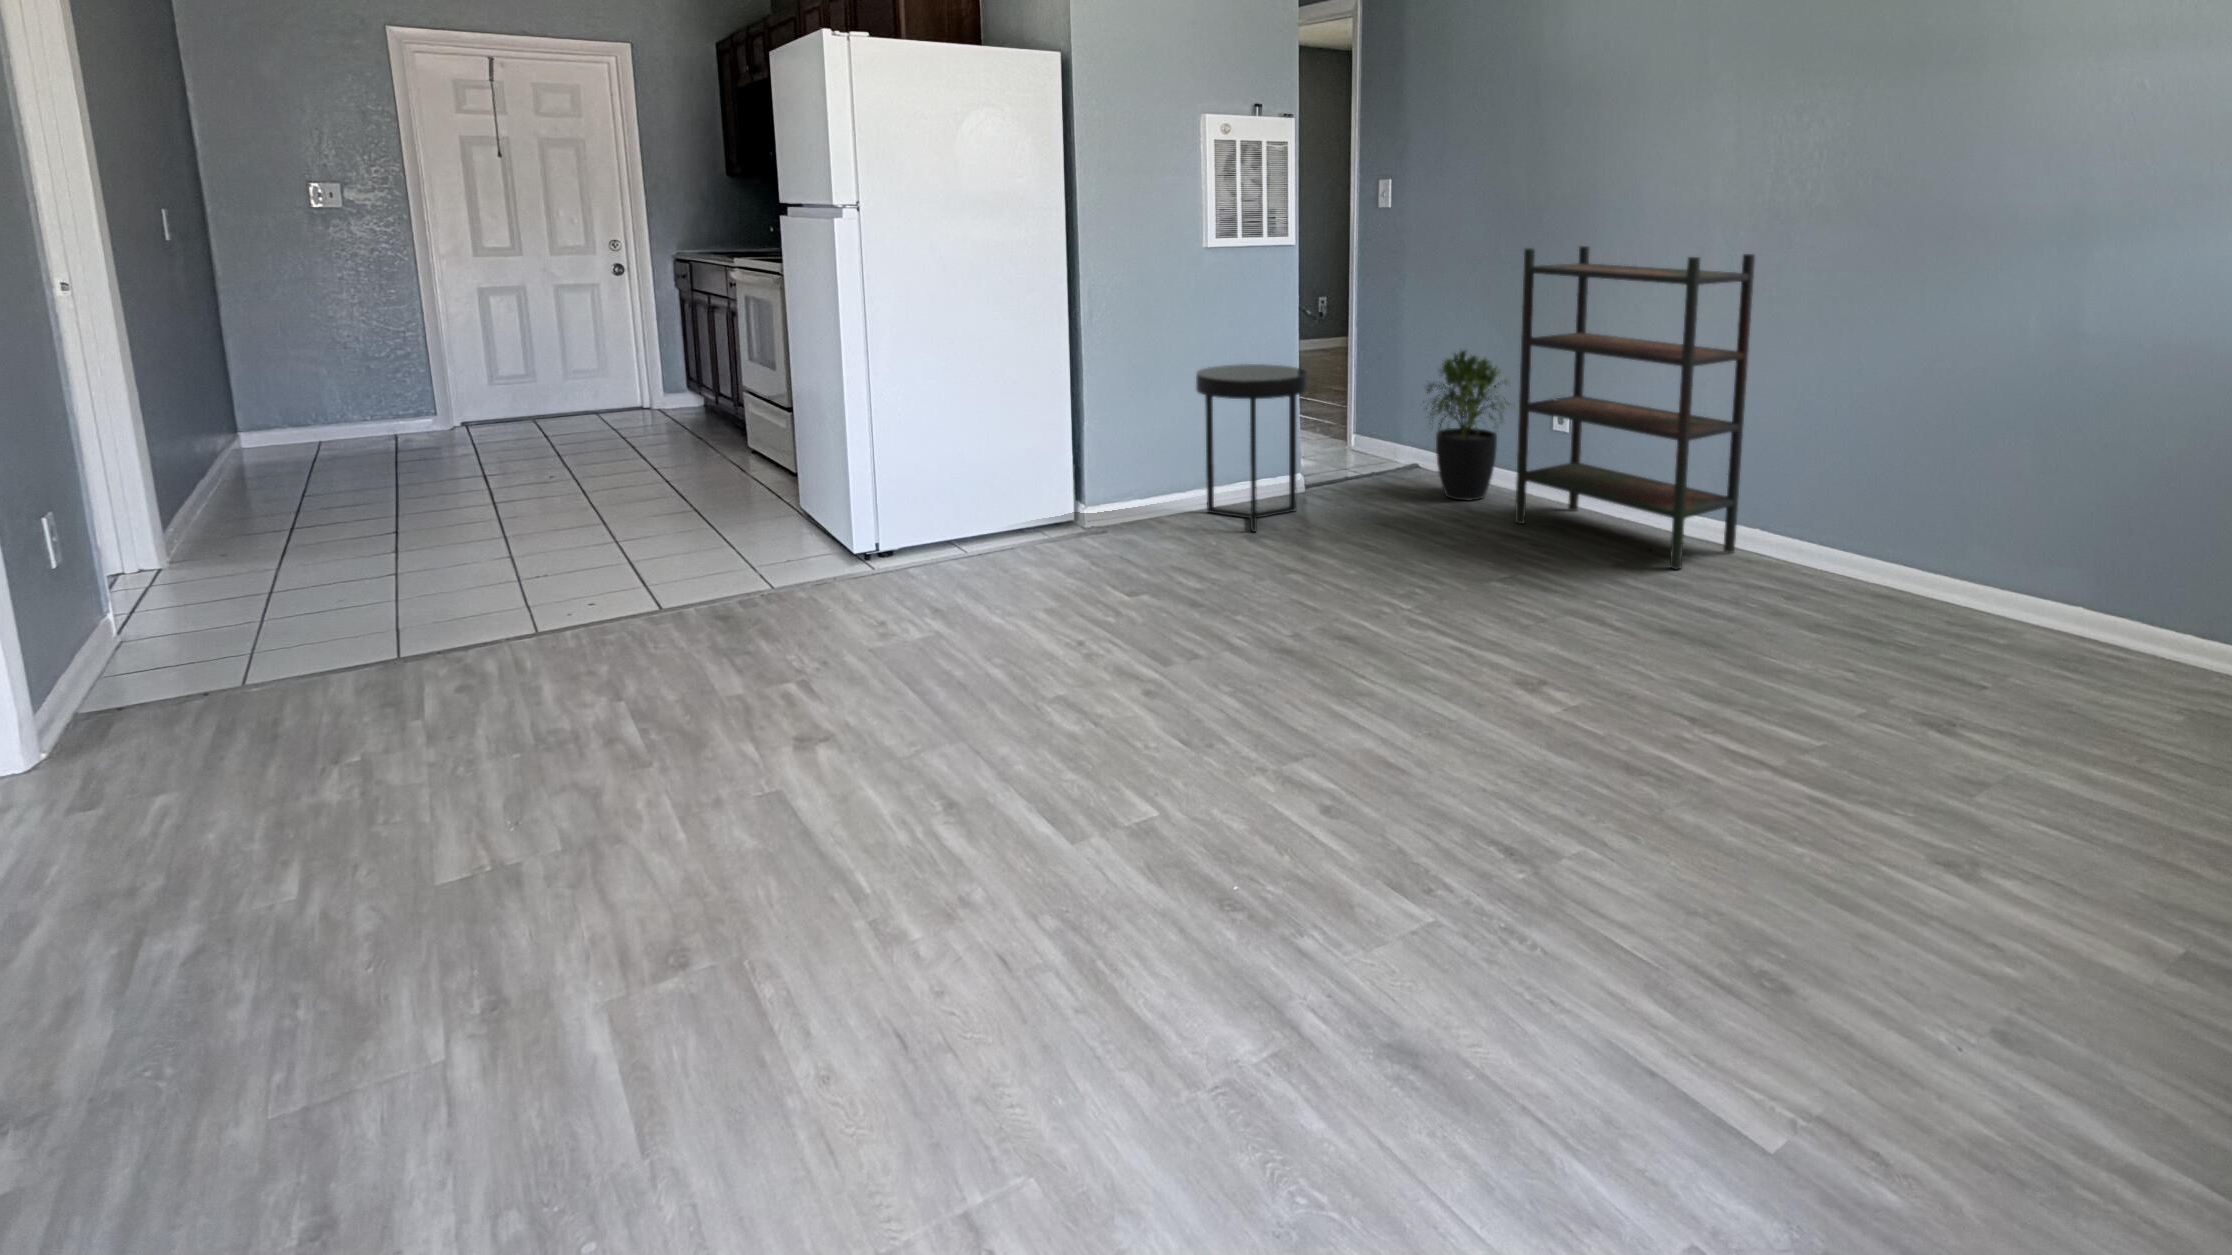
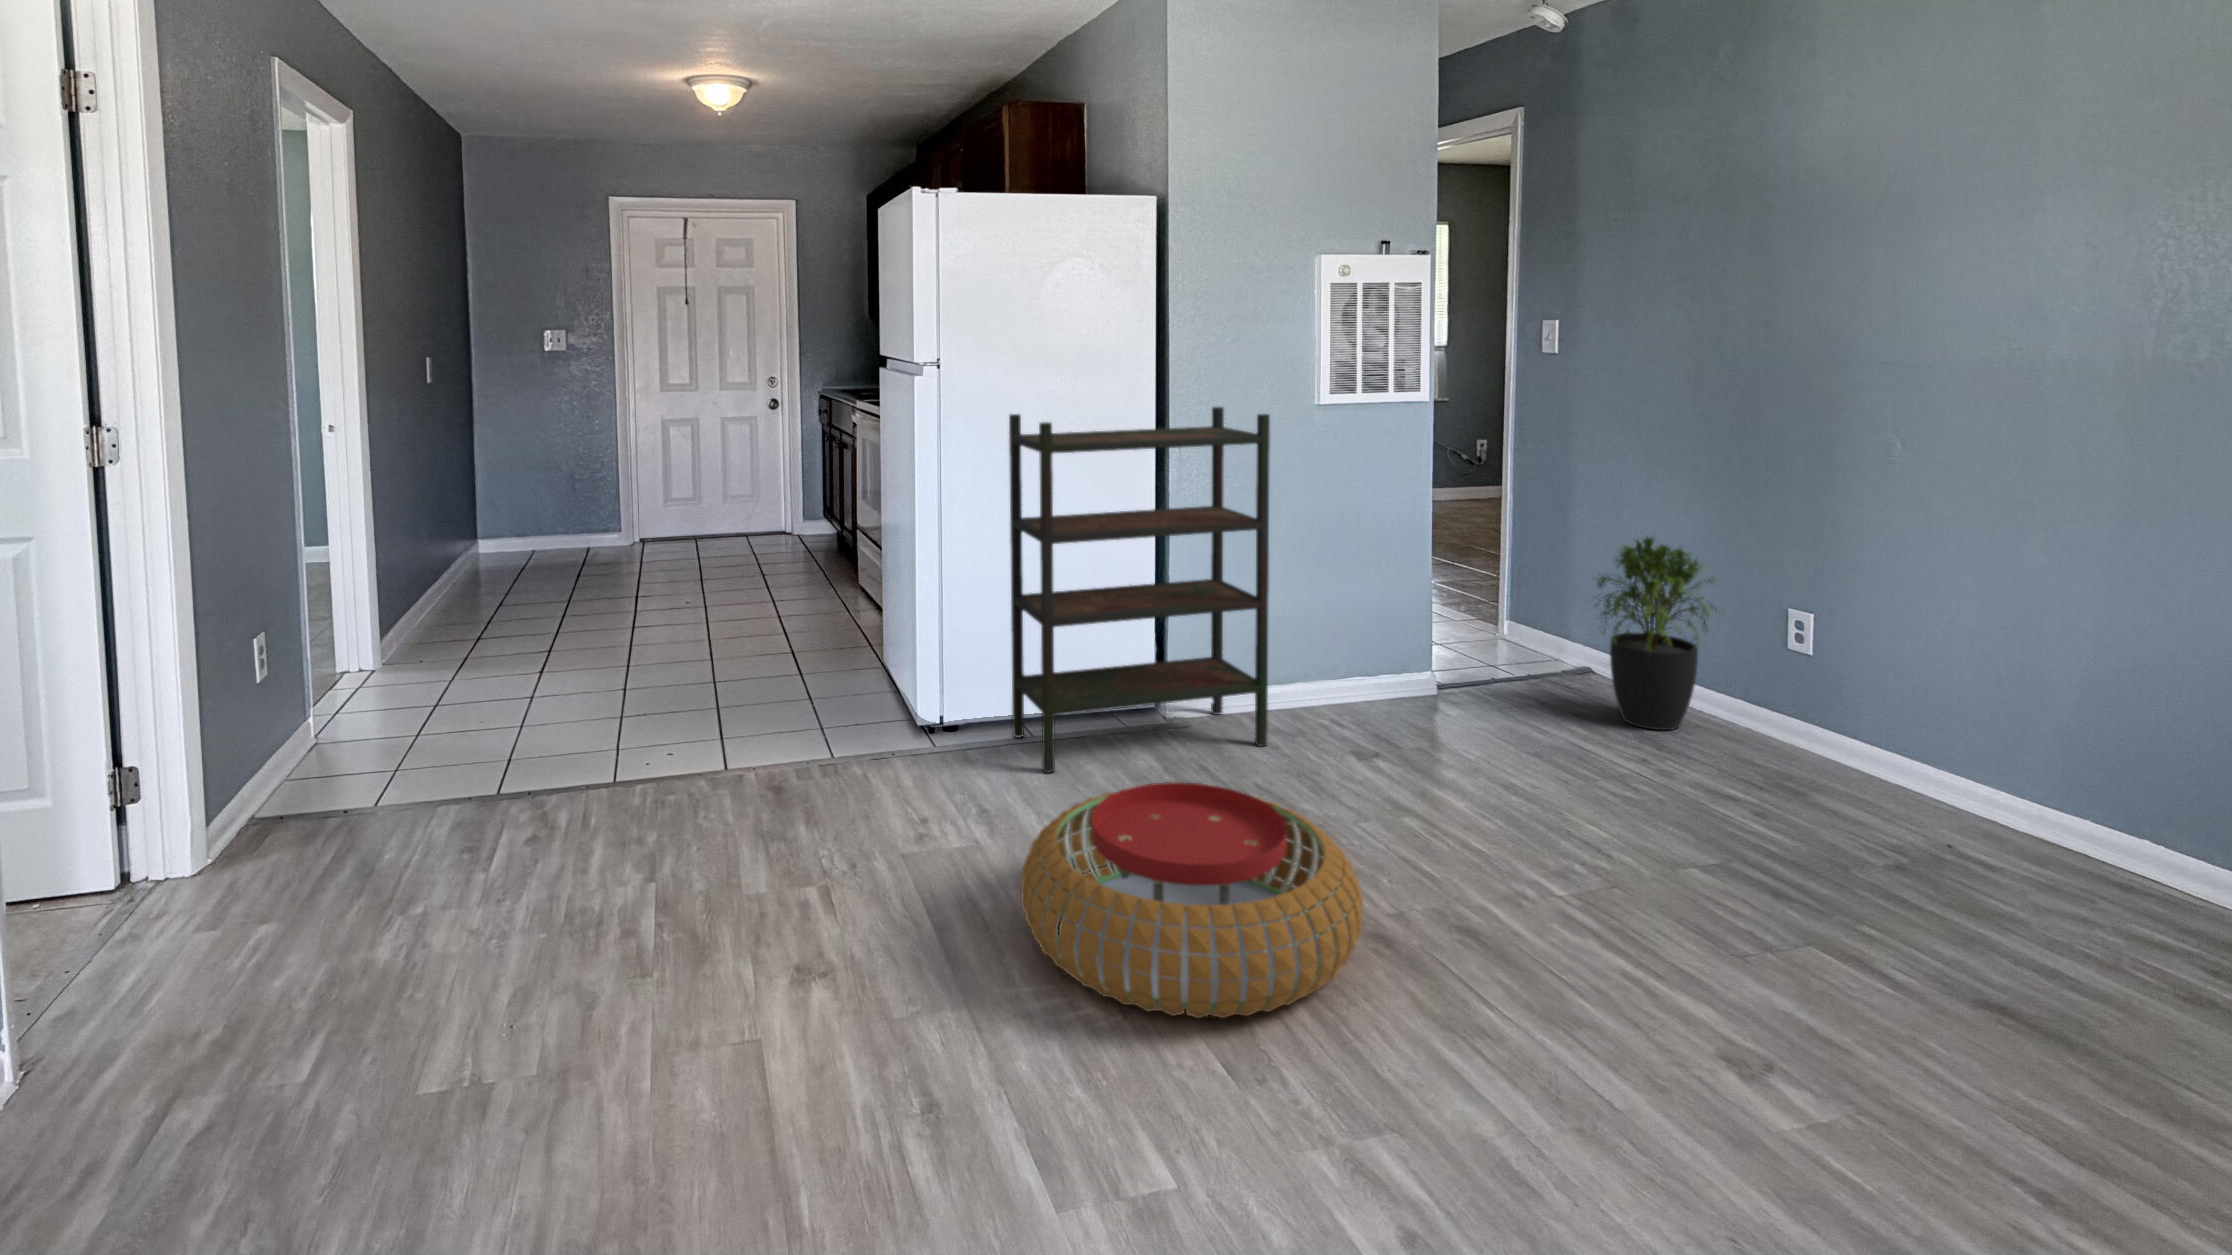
bookshelf: present [1515,246,1755,569] -> present [1009,407,1270,773]
side table: present [1196,364,1307,532] -> none [1299,540,1435,747]
pouf: none [992,551,1272,717] -> present [1021,782,1363,1018]

